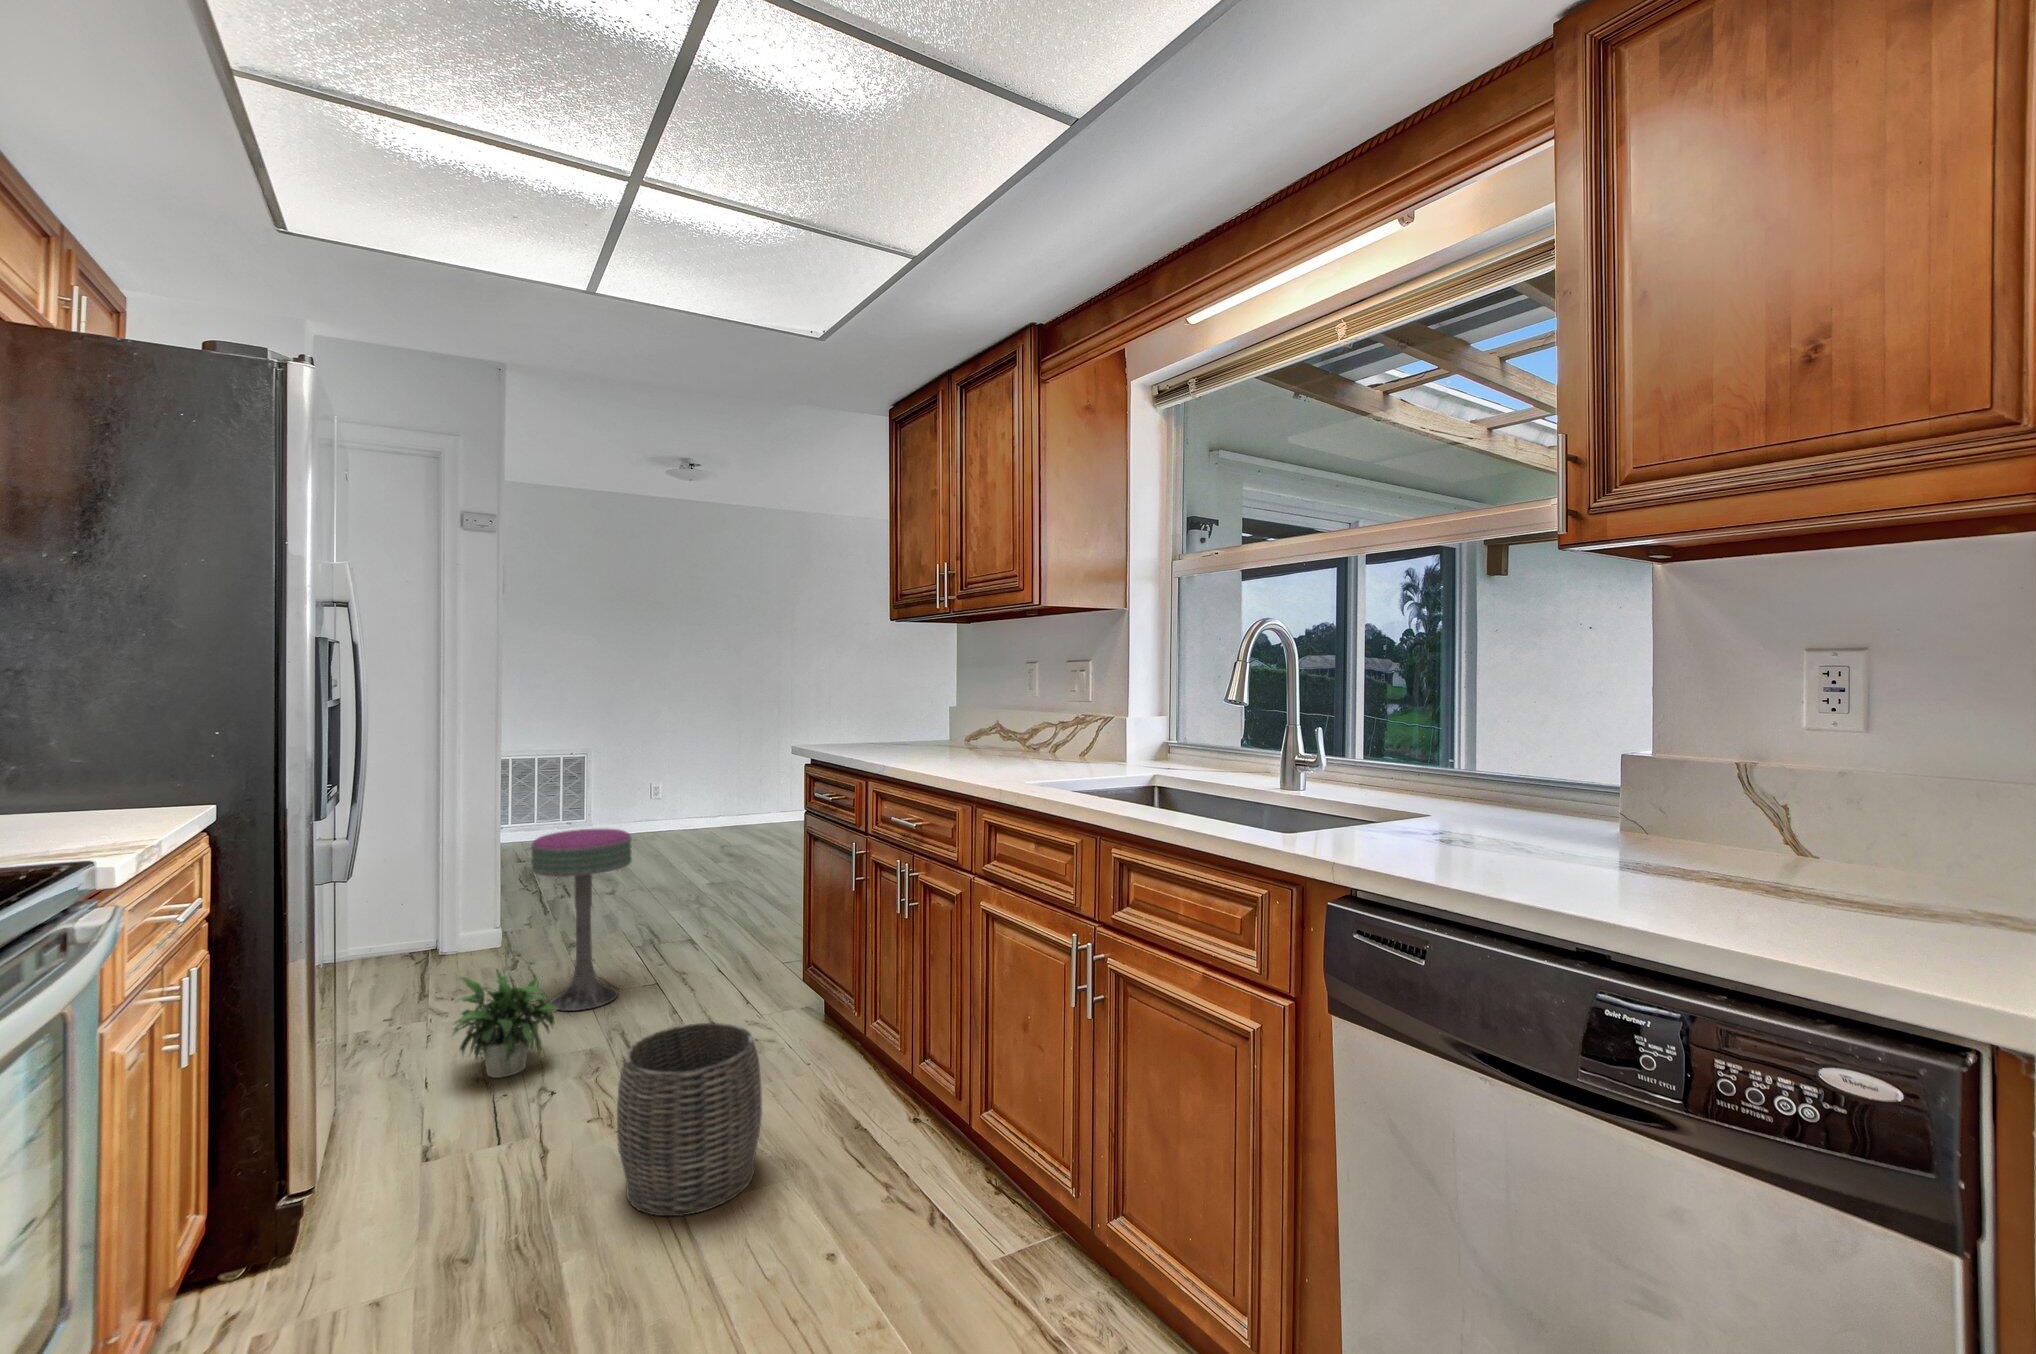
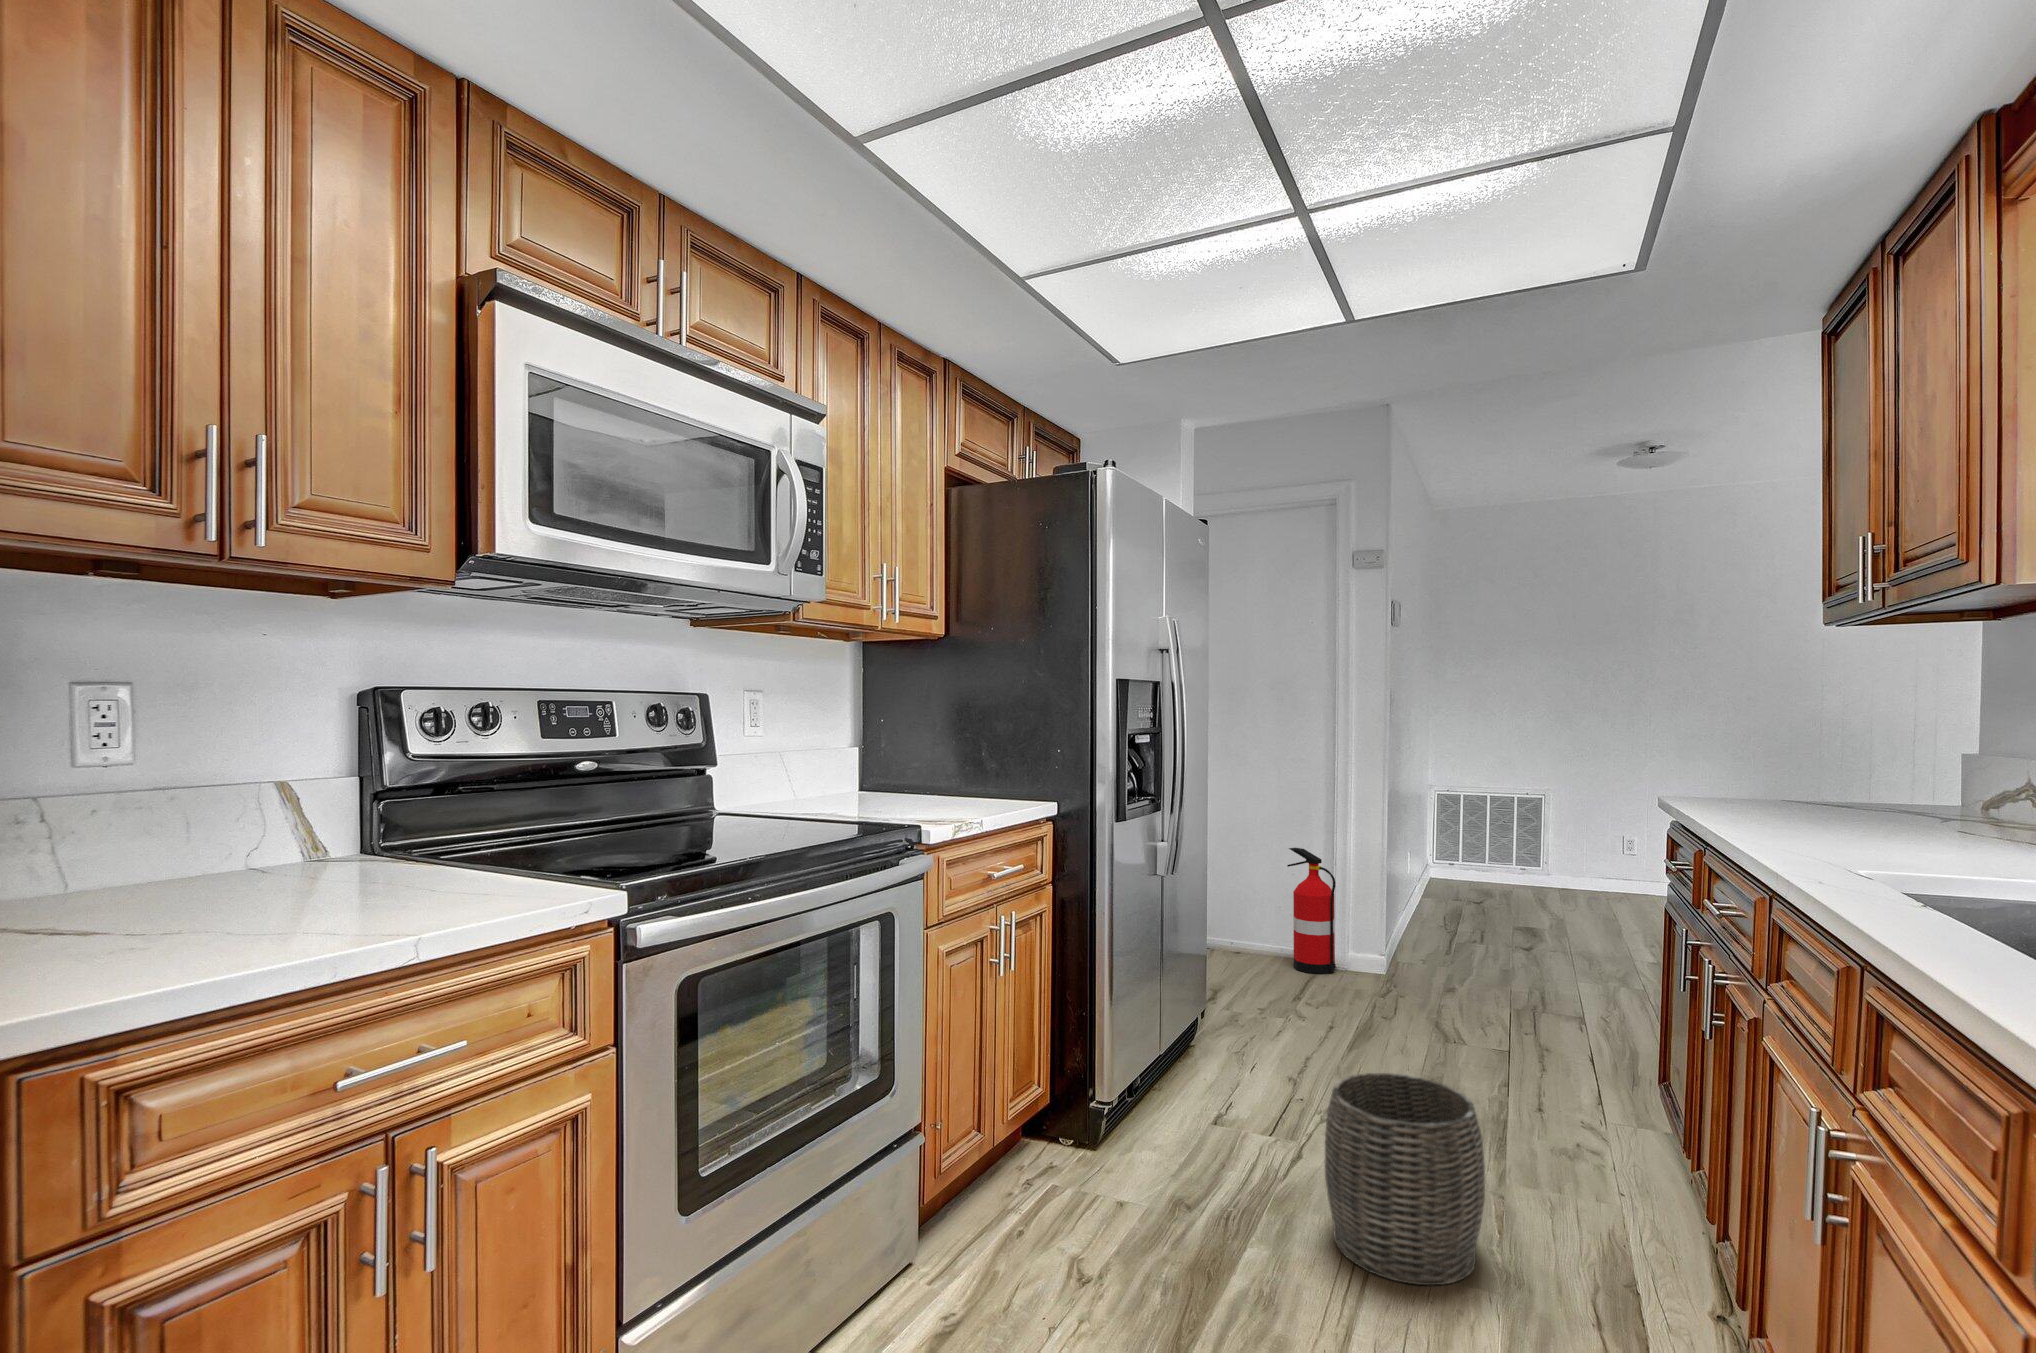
bar stool: present [531,829,632,1011] -> none [1374,862,1476,1054]
fire extinguisher: none [382,838,447,970] -> present [1287,848,1336,974]
potted plant: present [453,969,557,1078] -> none [1267,976,1364,1085]

